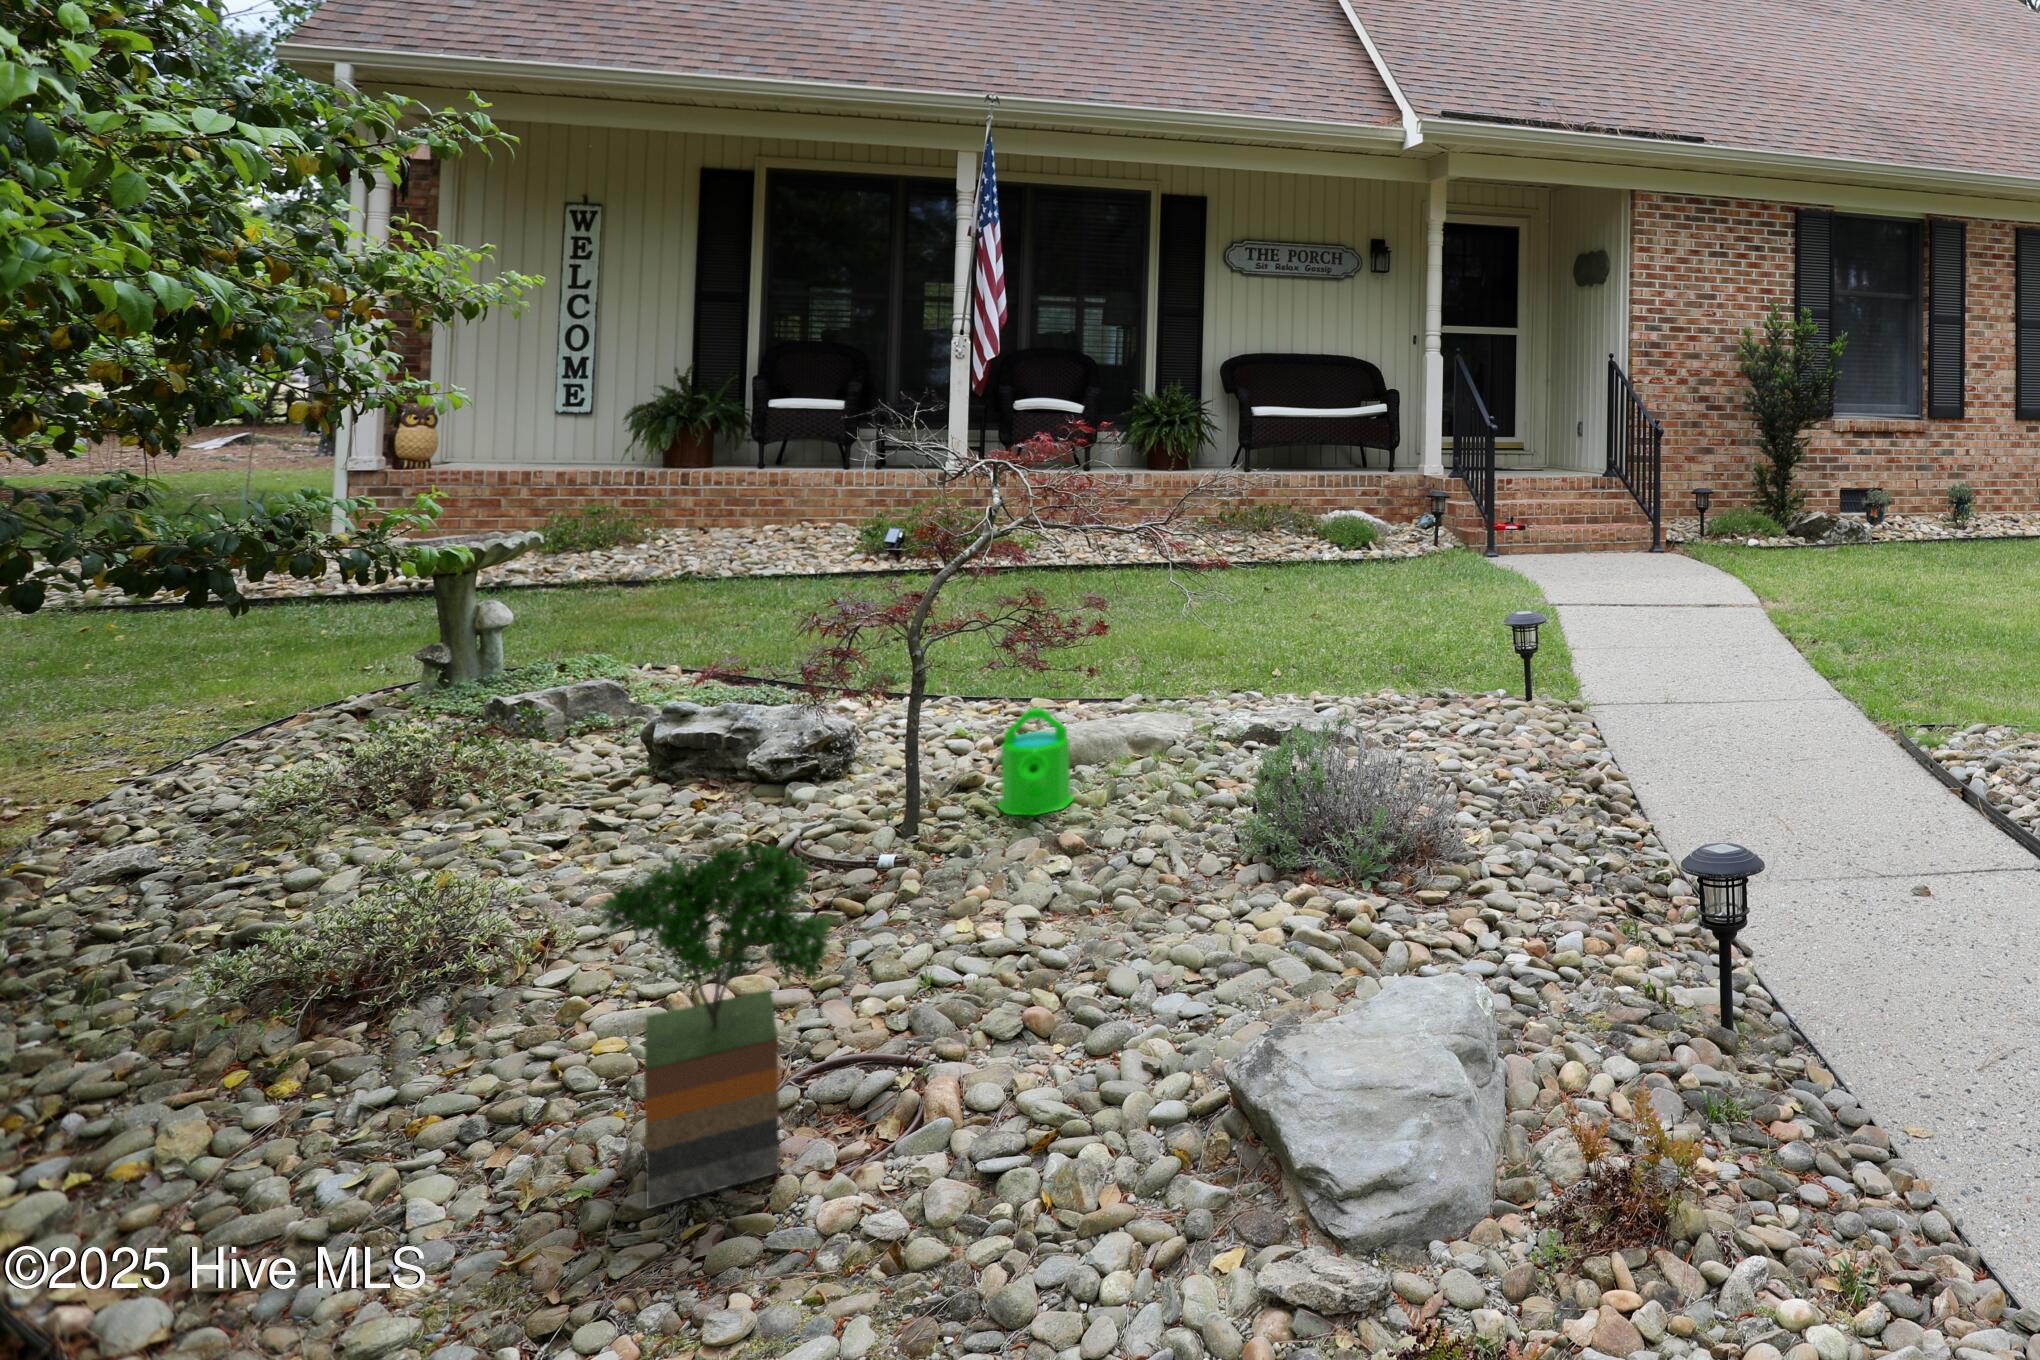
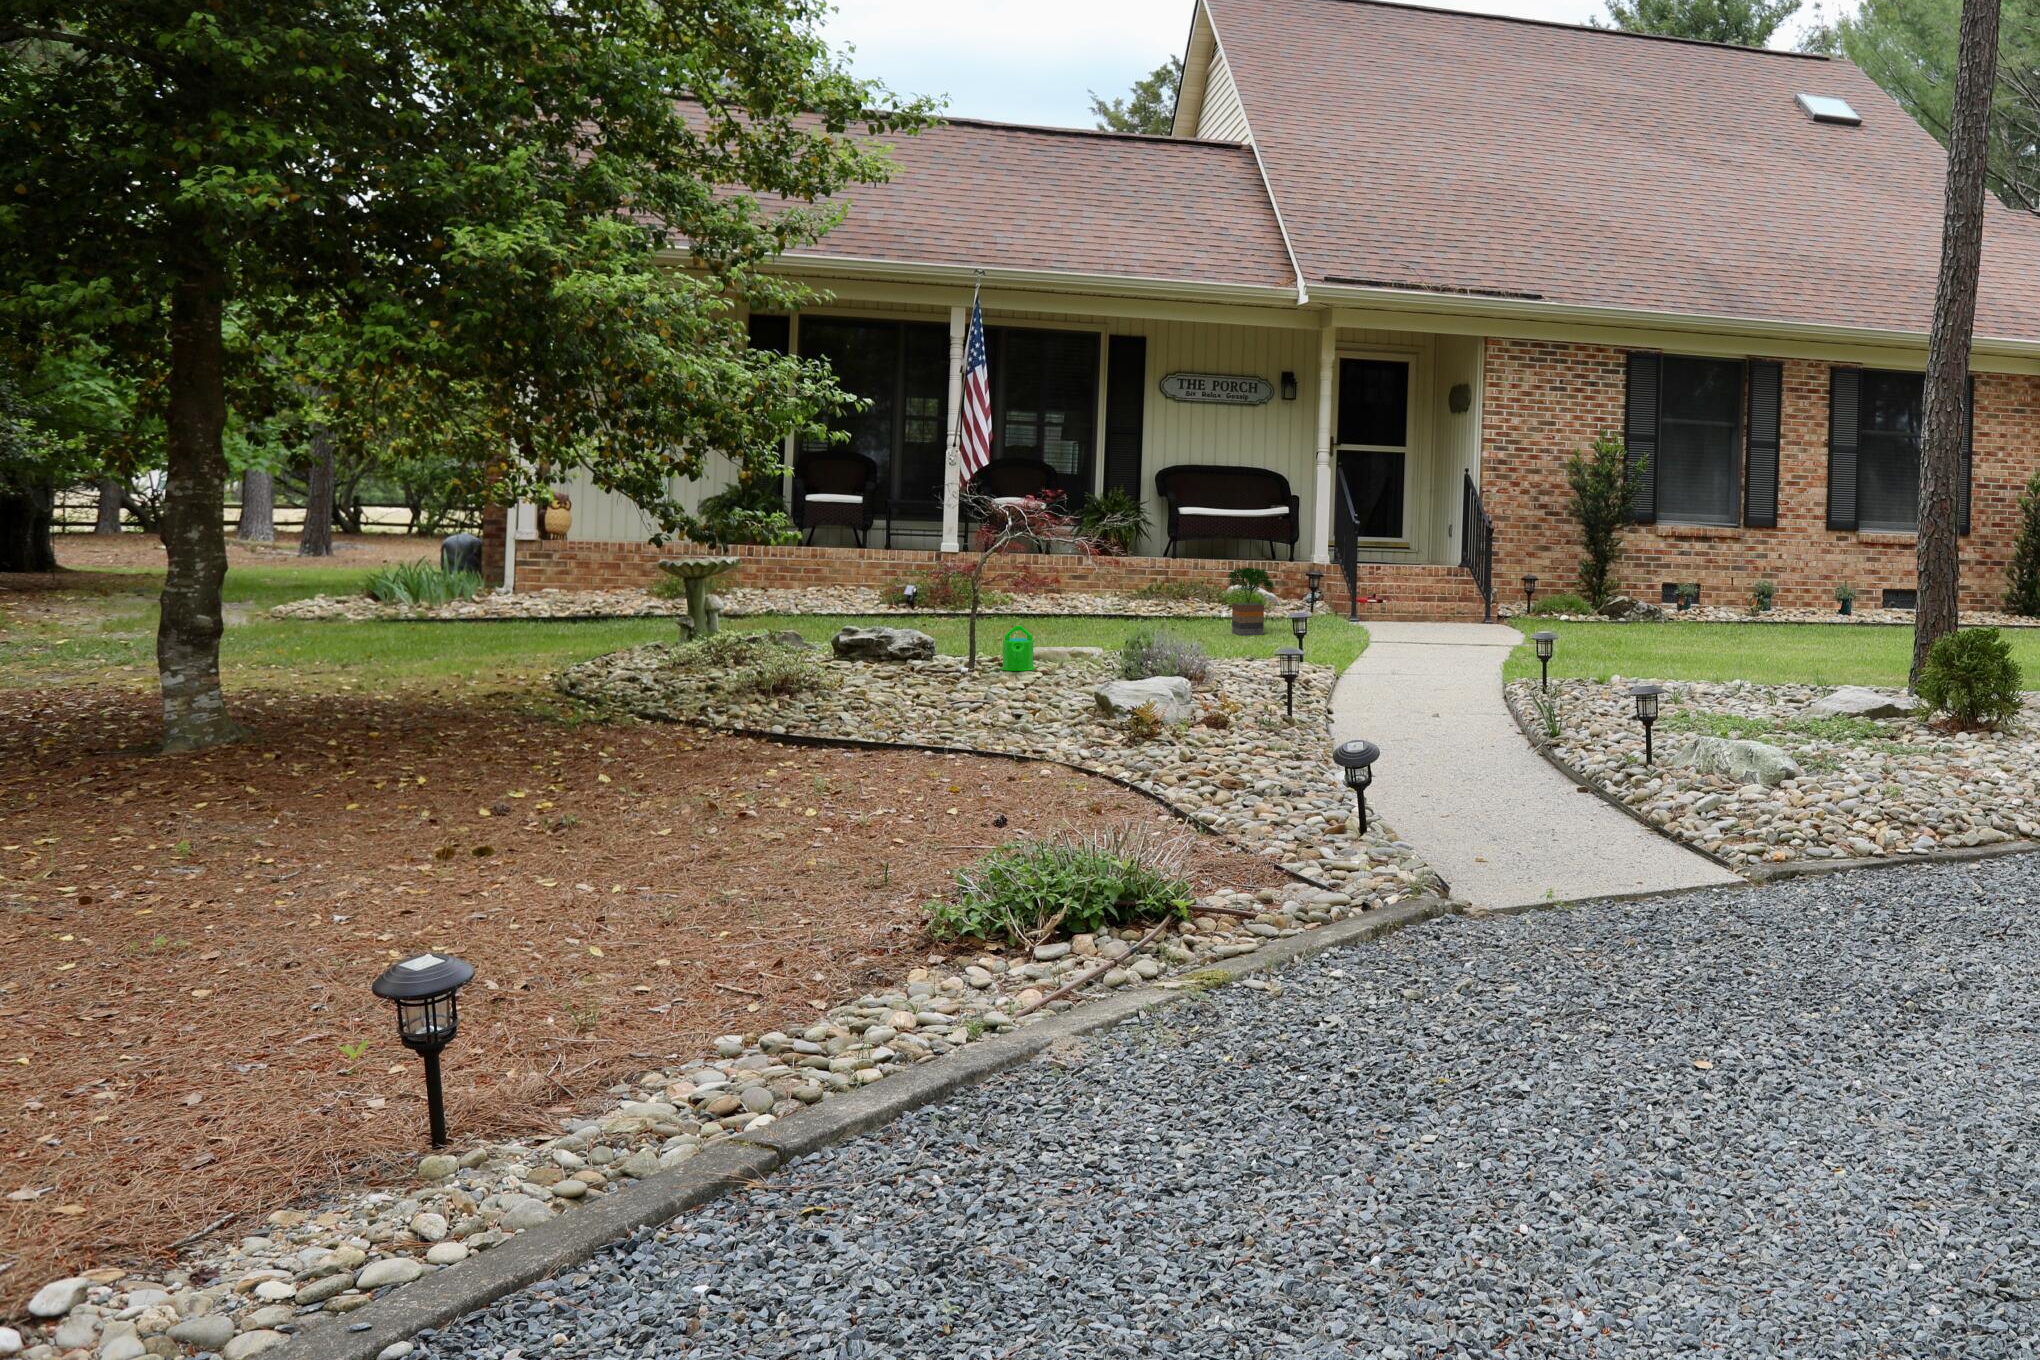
potted tree: present [596,841,833,1209] -> present [1228,567,1274,635]

